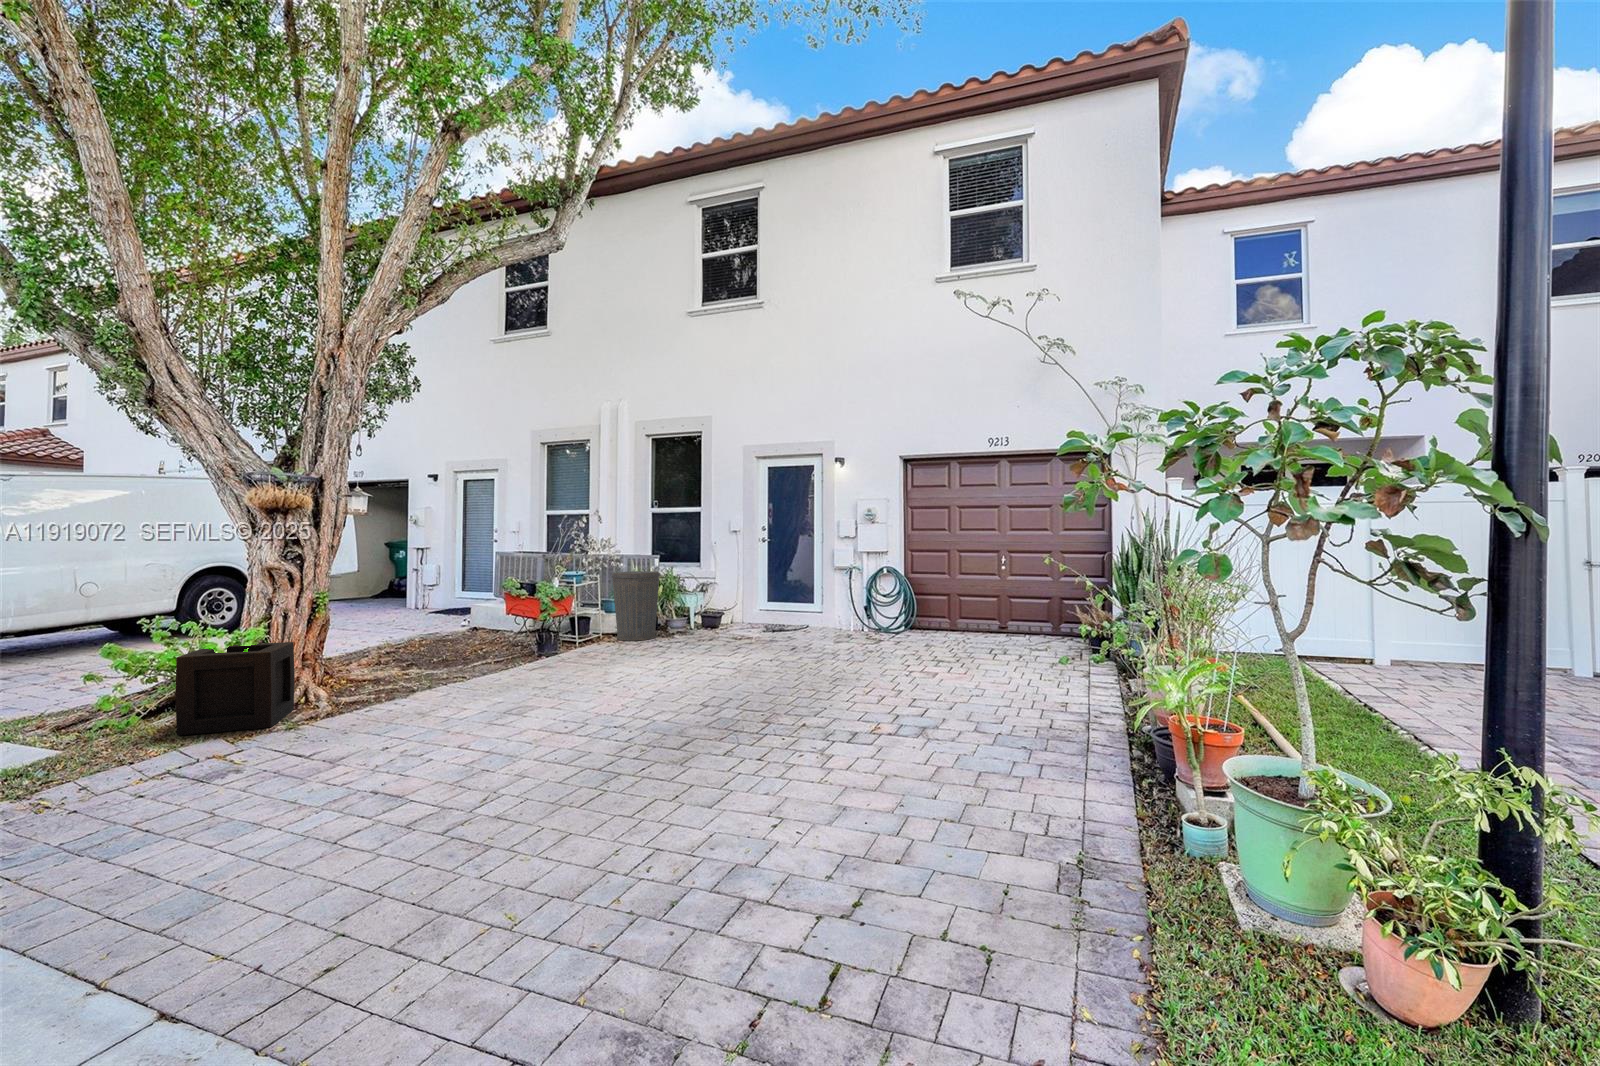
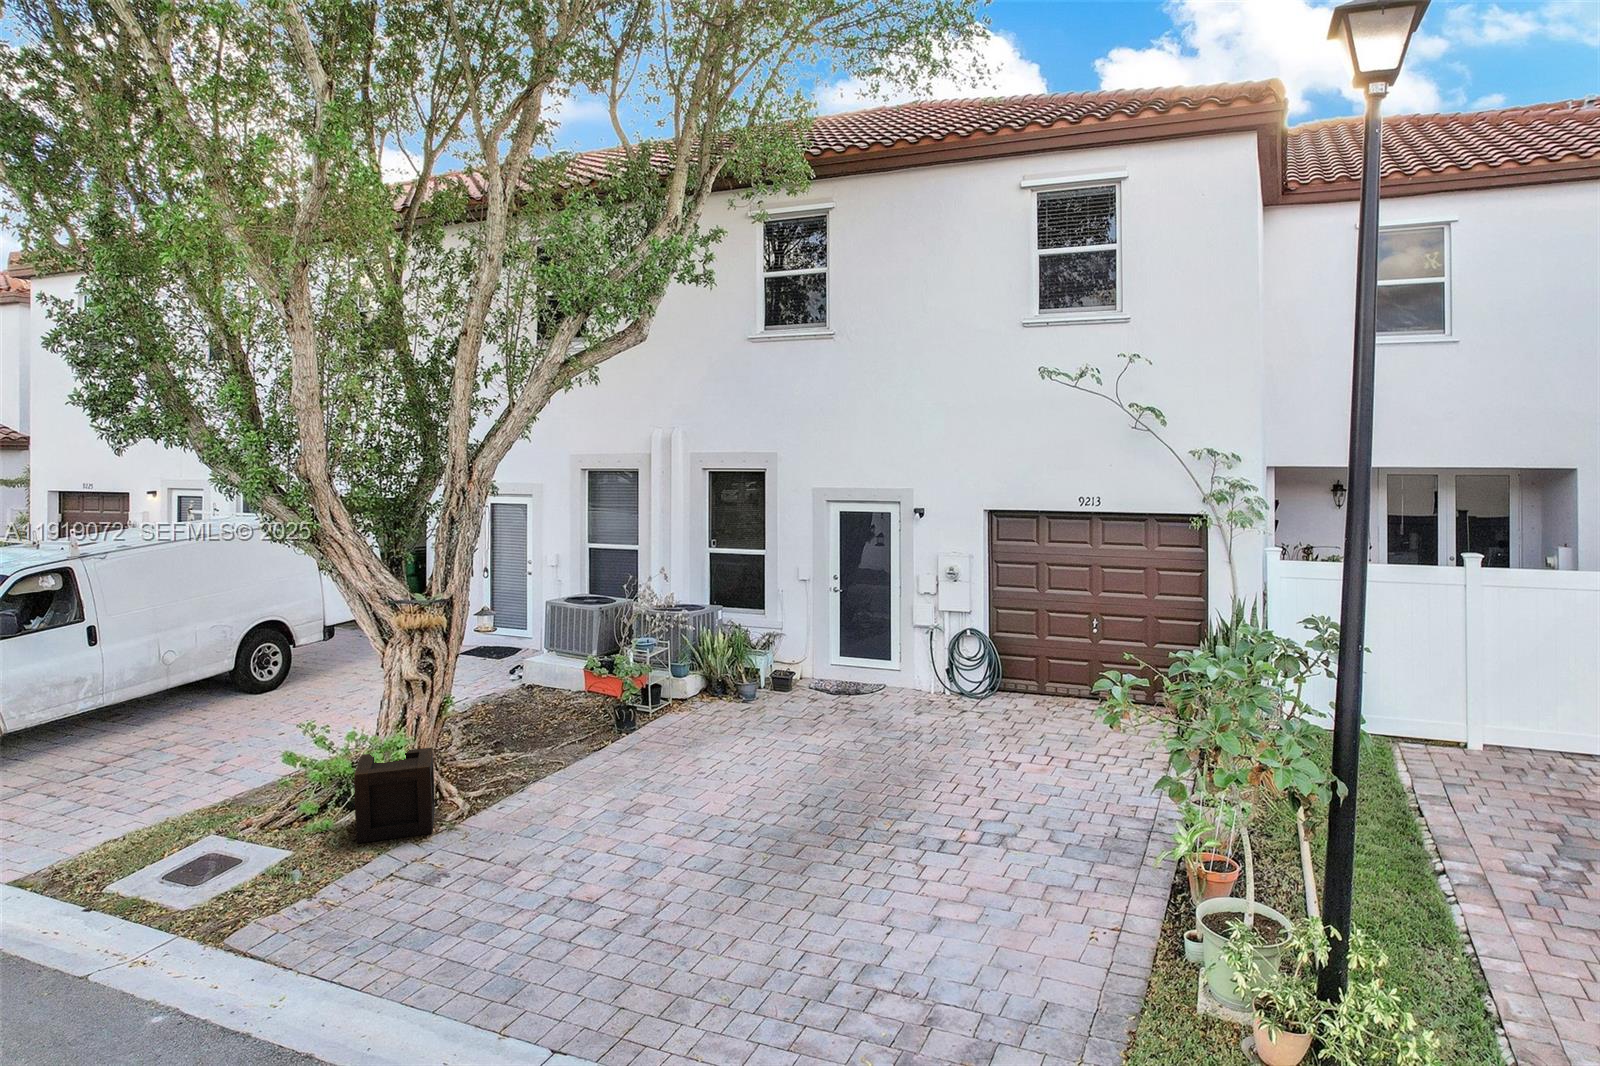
trash can: present [612,571,660,641] -> none [683,631,732,708]

